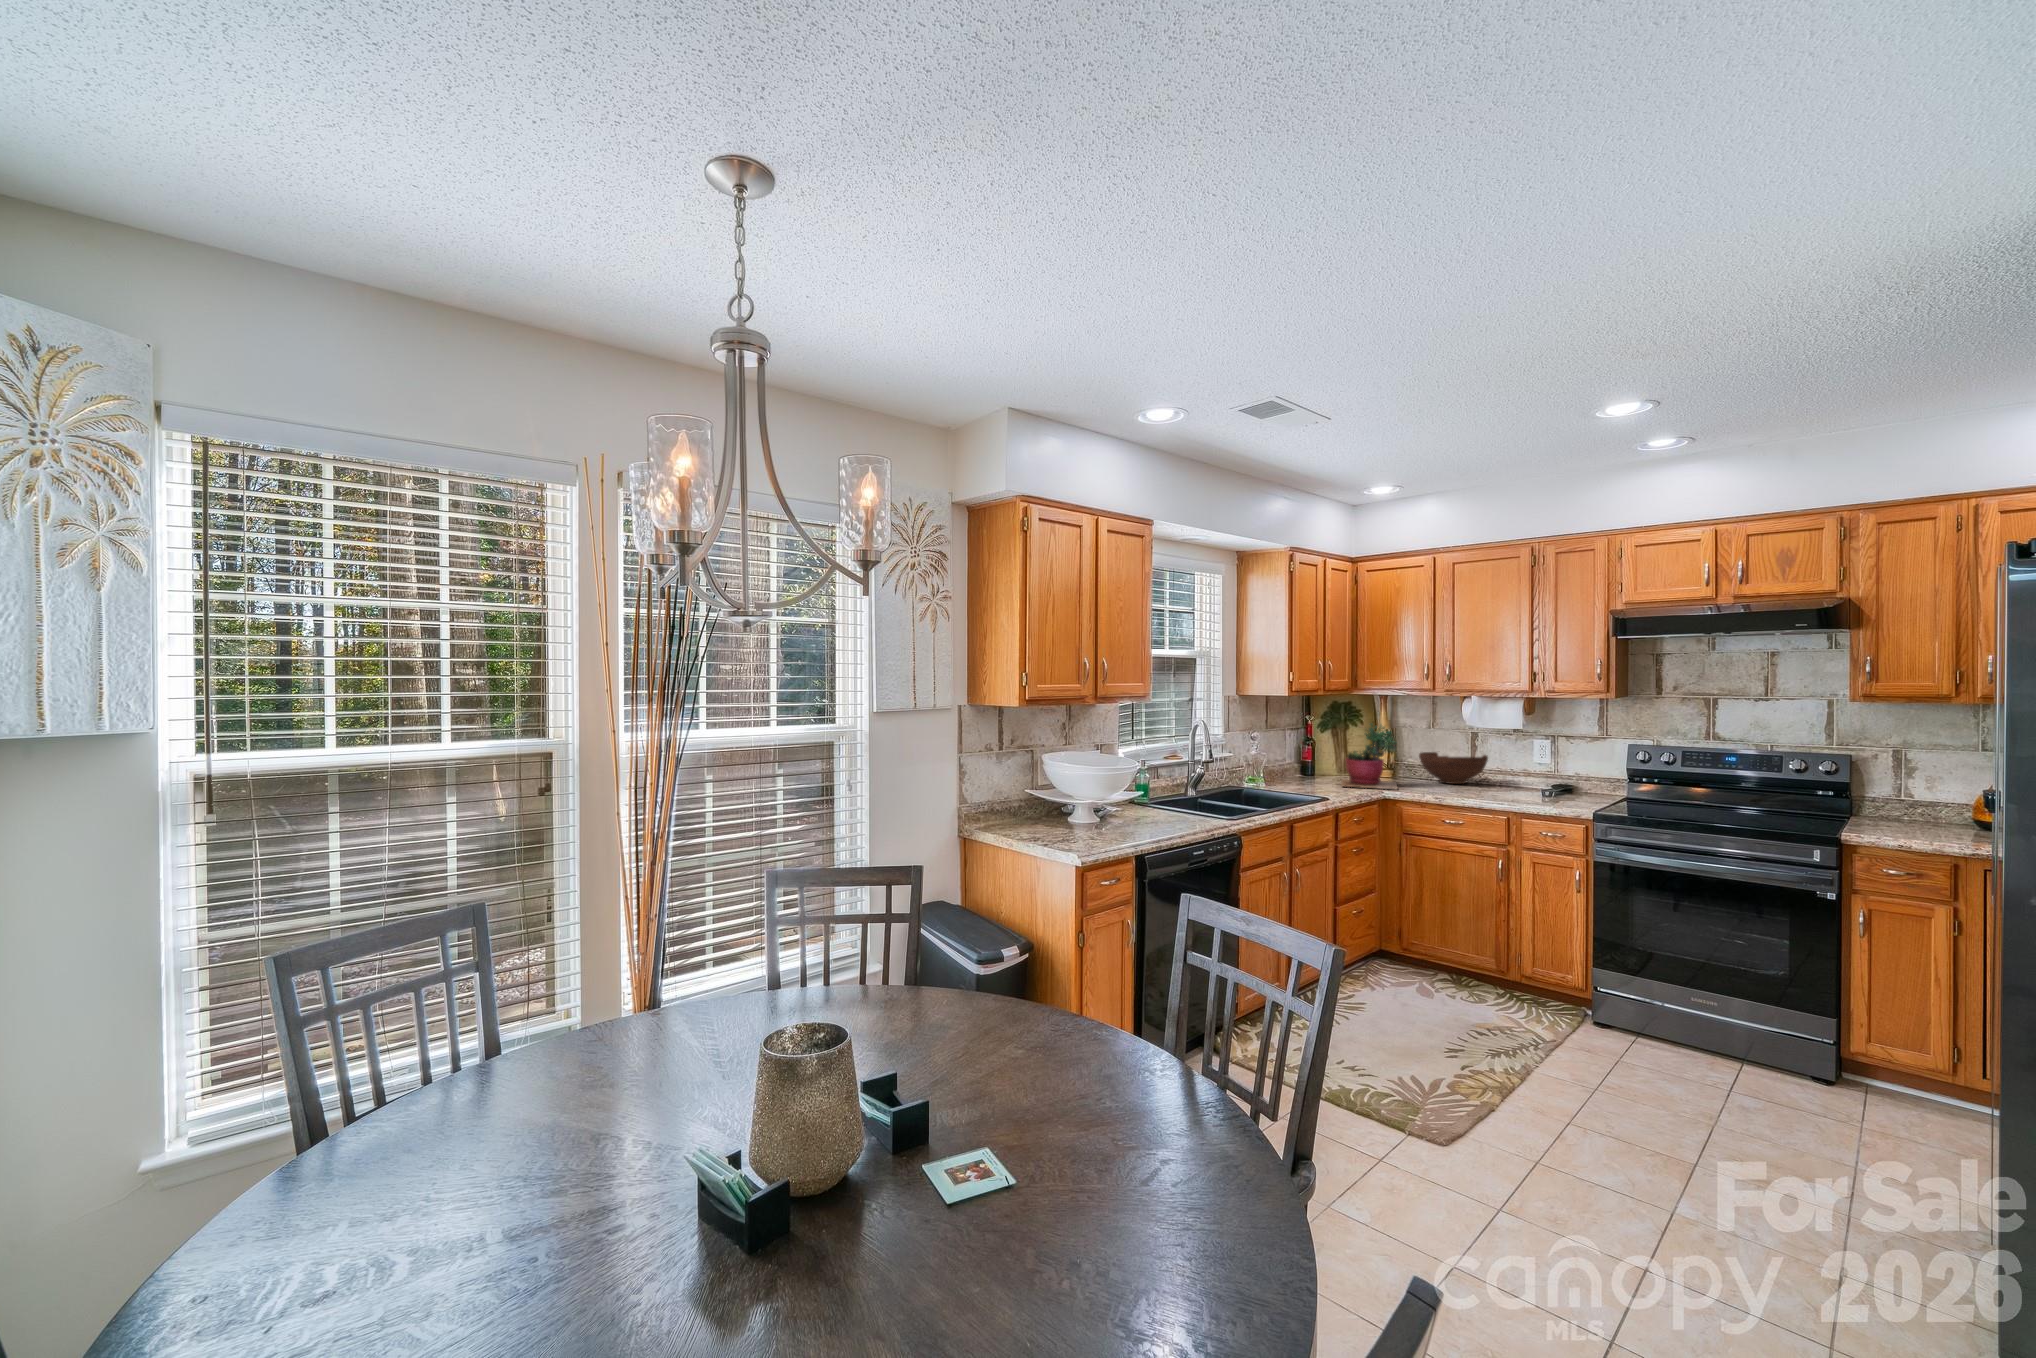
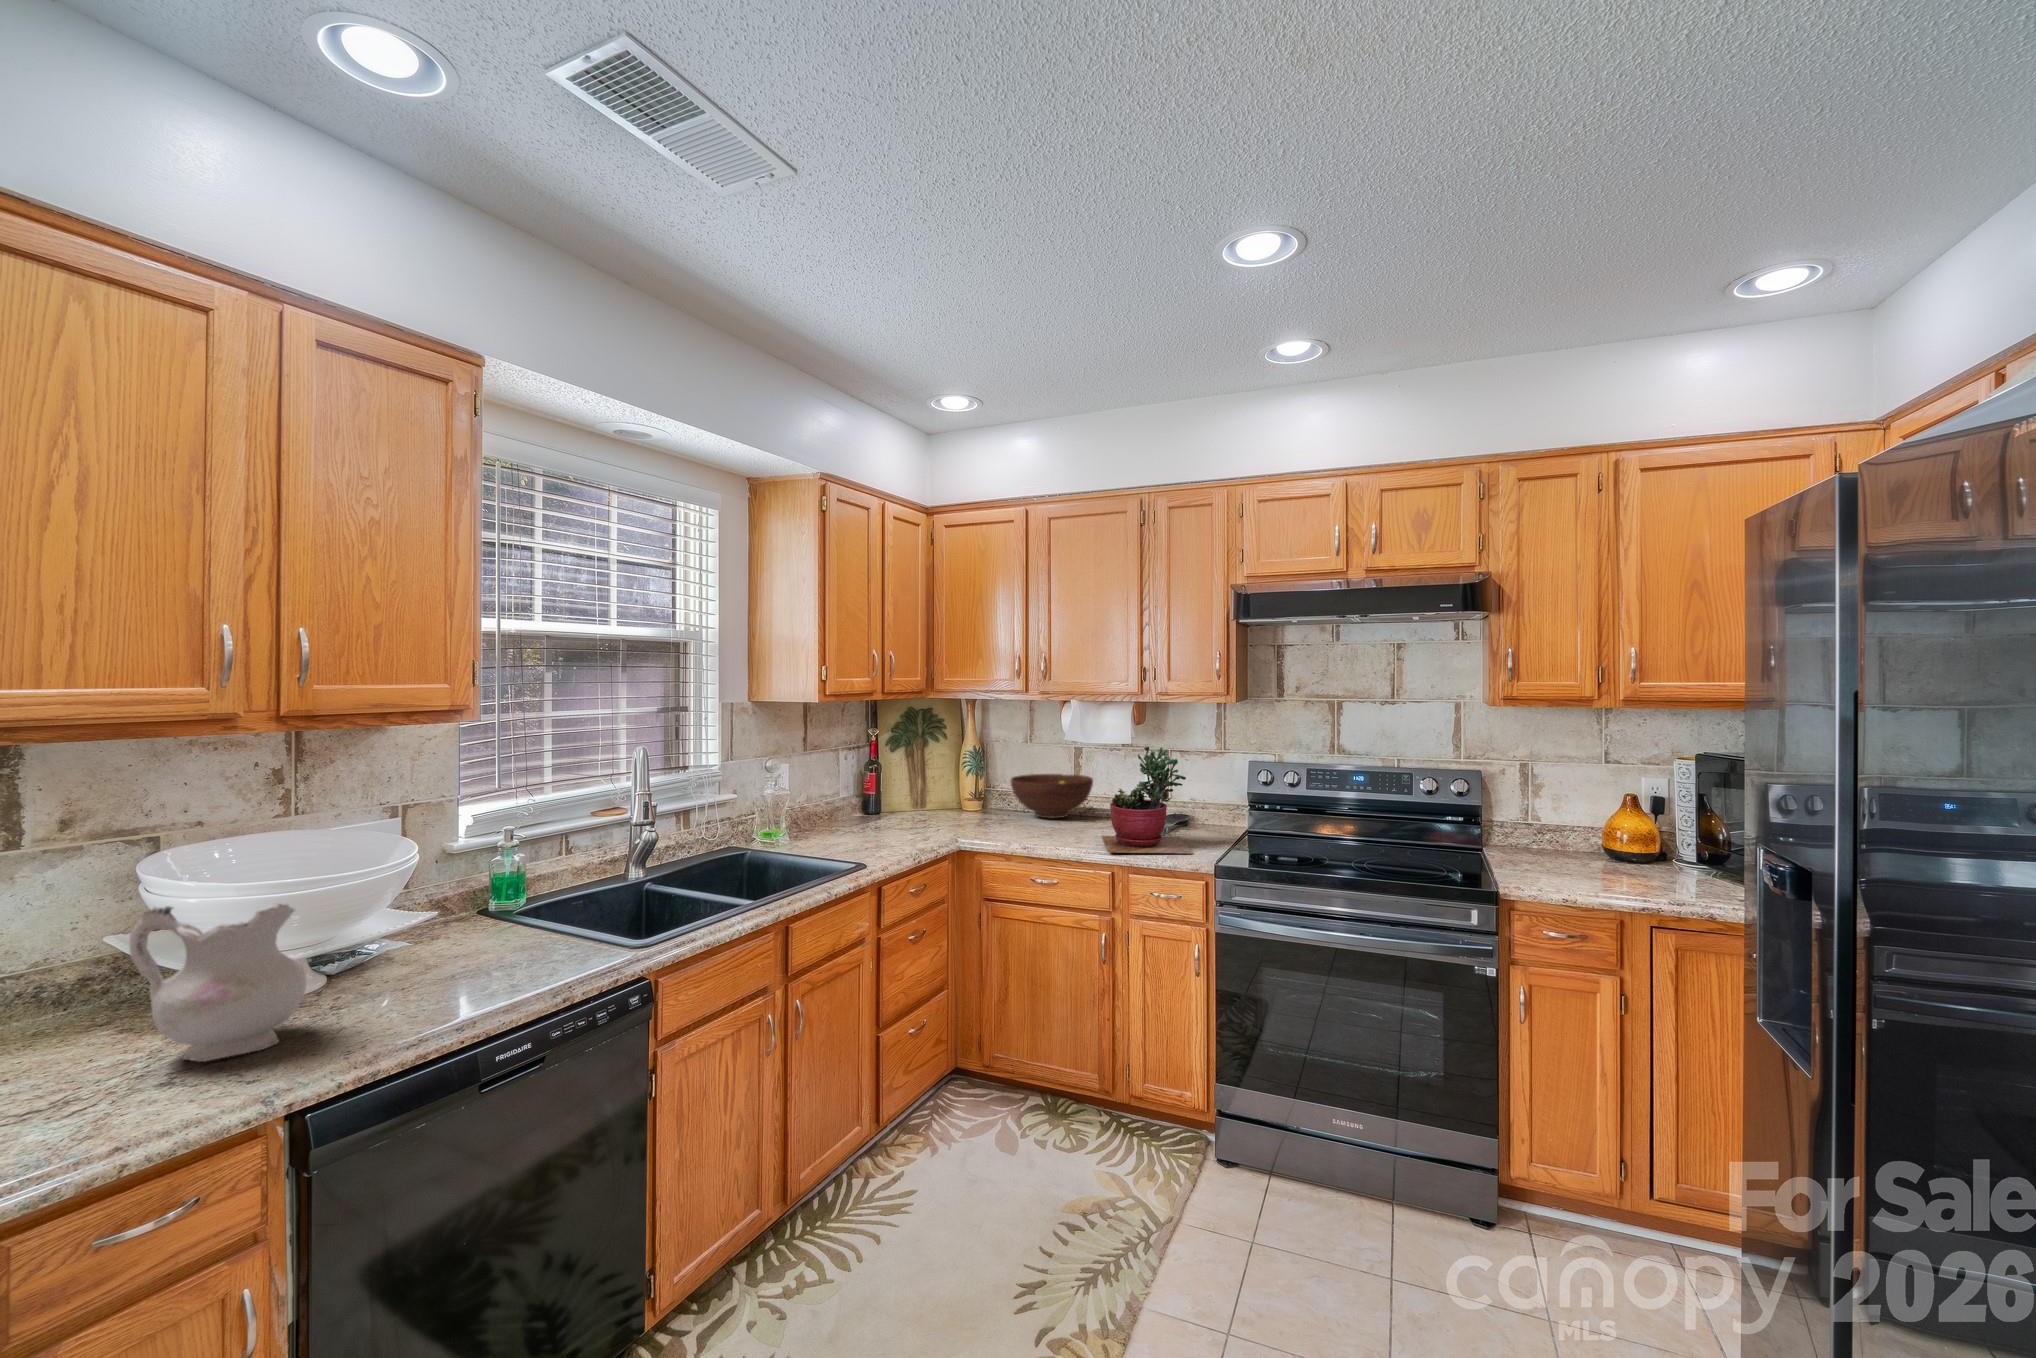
succulent plant: present [1341,723,1397,789] -> present [1101,747,1193,854]
ceramic pitcher: none [1057,773,1113,838] -> present [130,904,306,1062]

